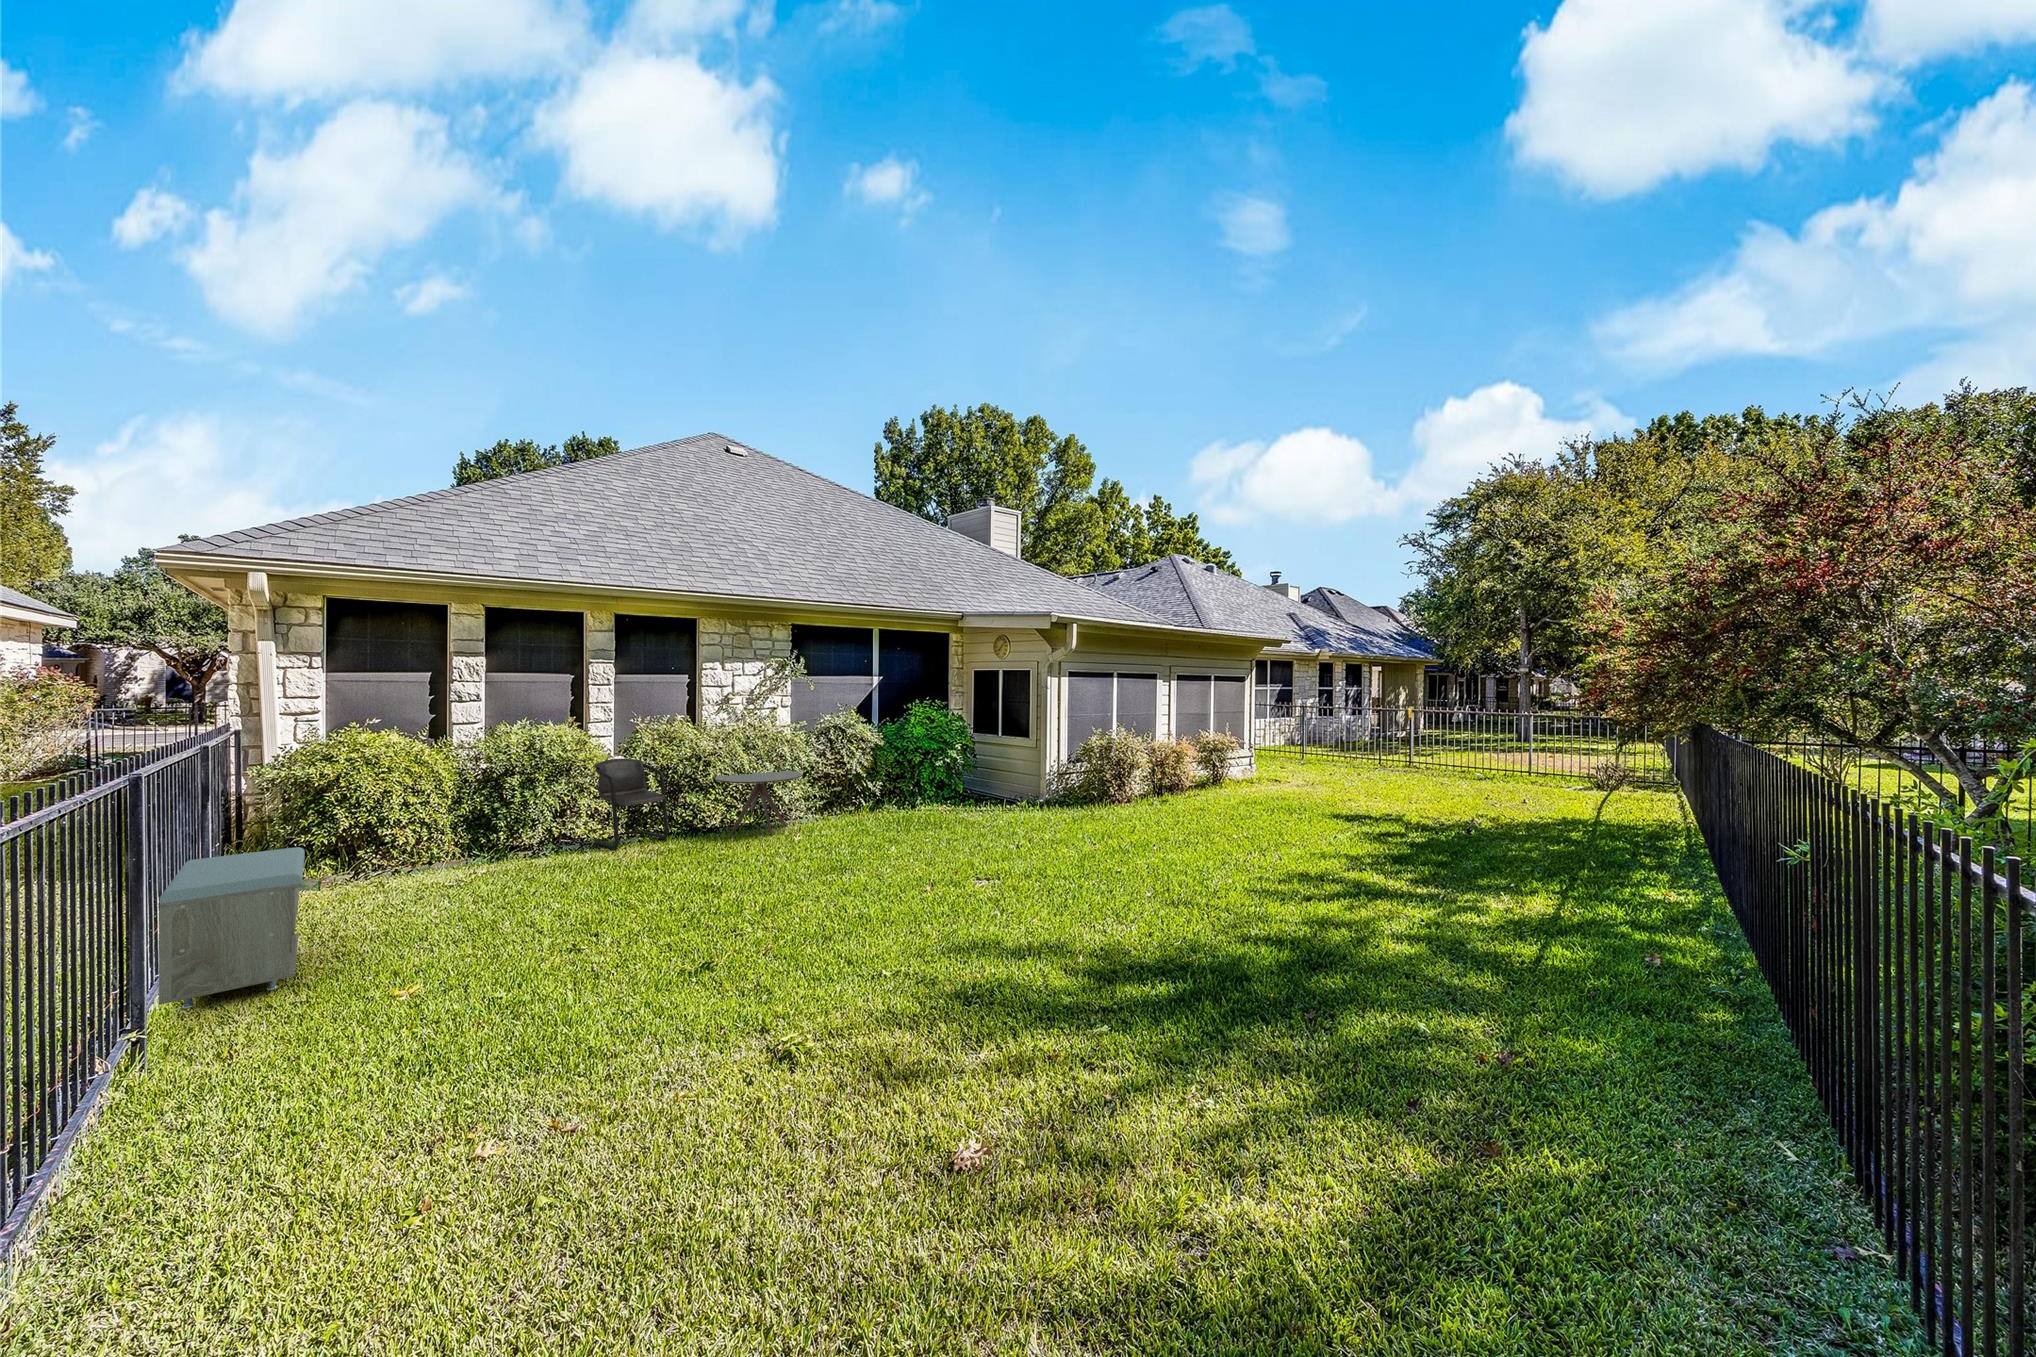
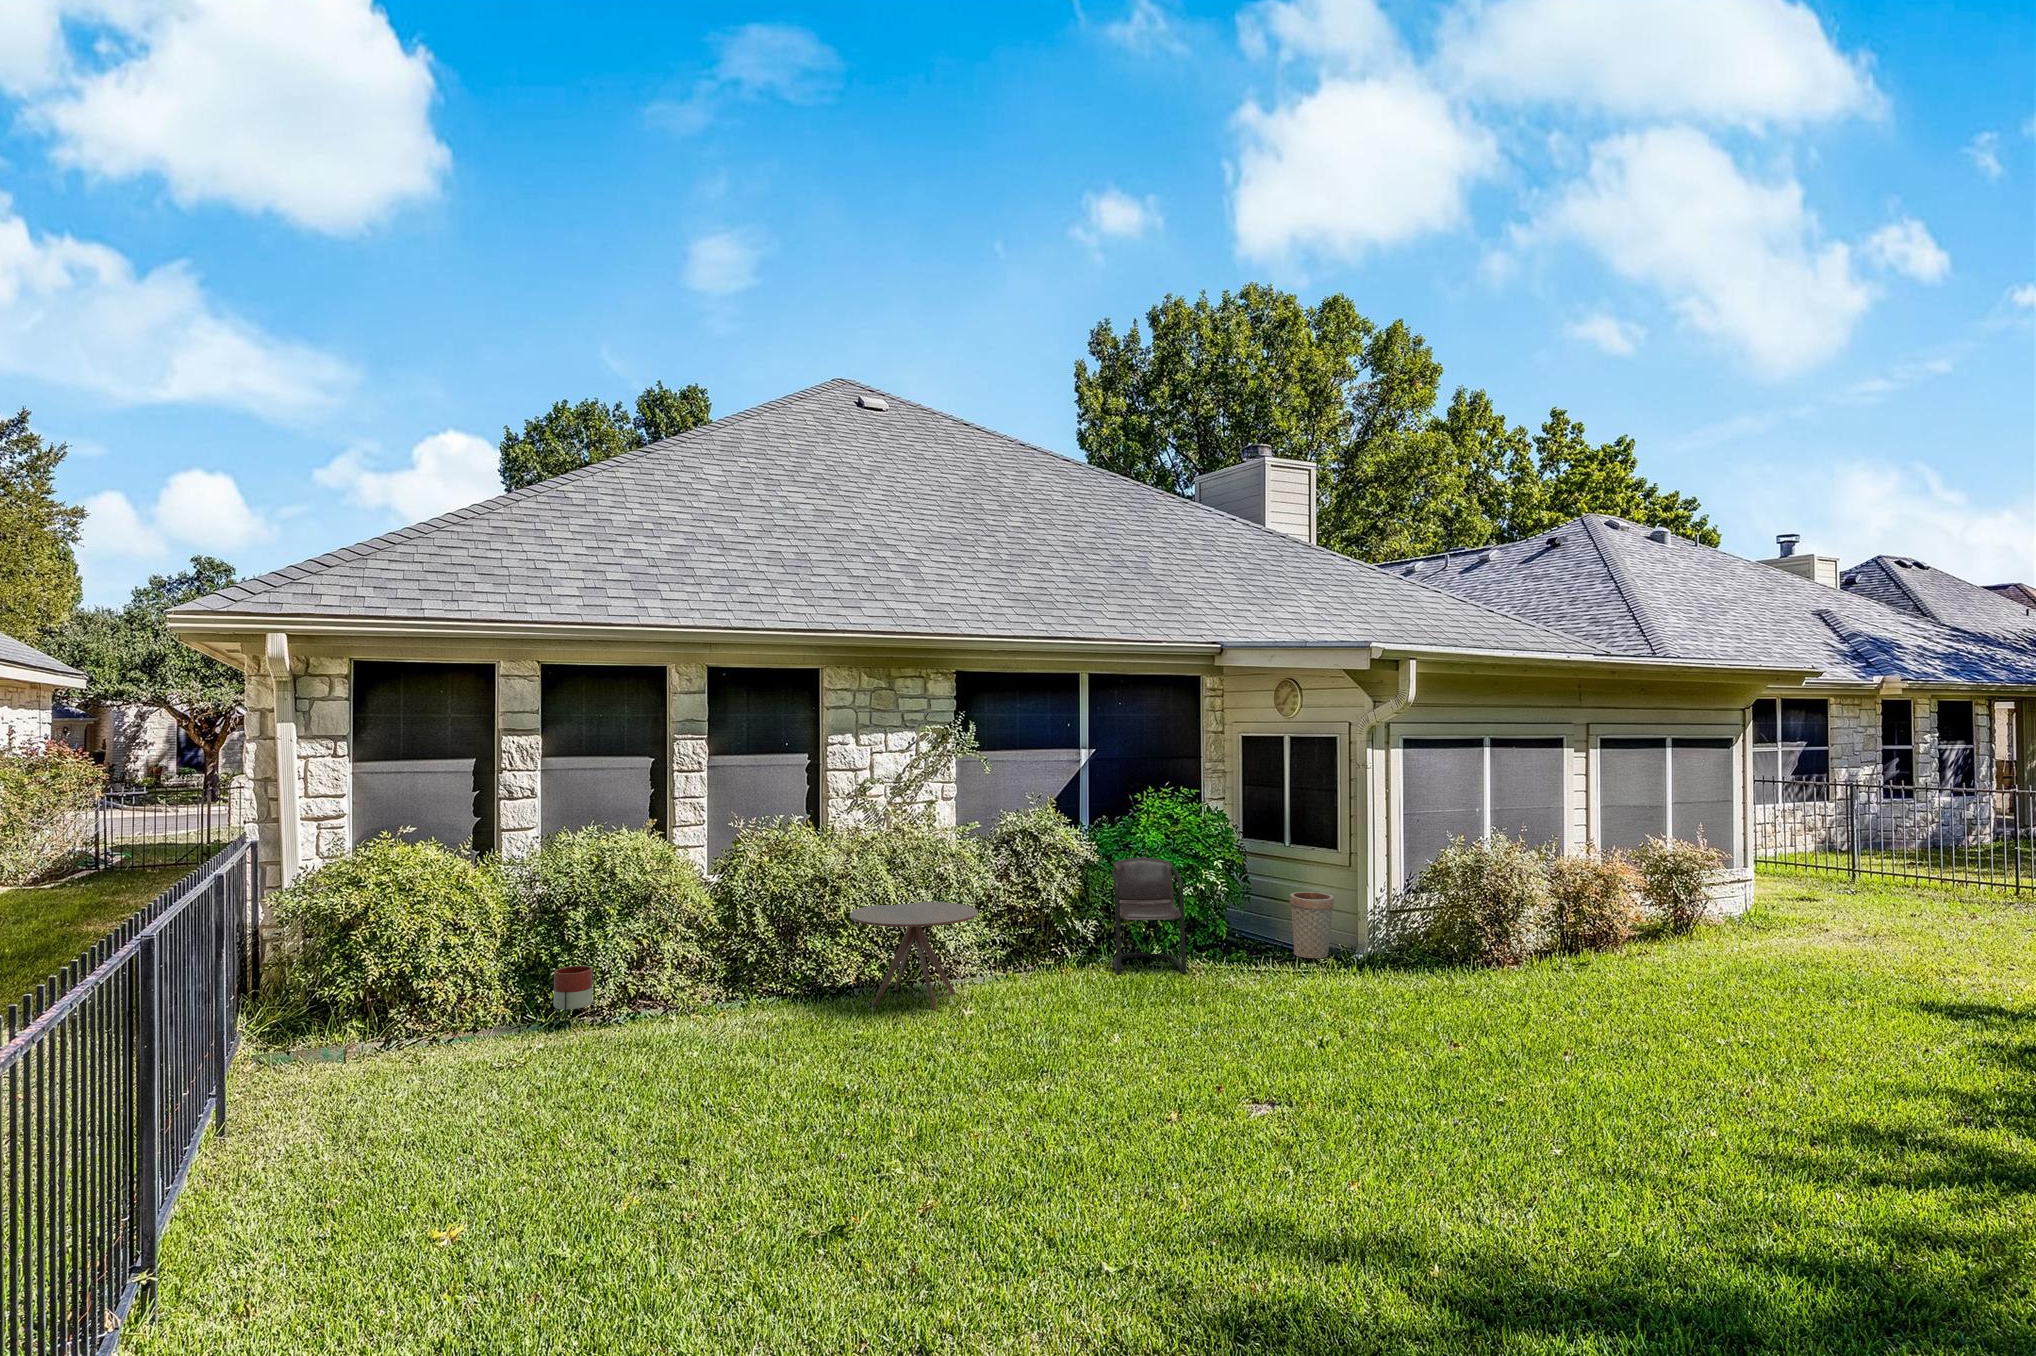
chair: present [593,759,668,850] -> present [1112,857,1186,975]
basket: none [999,763,1024,801] -> present [1290,892,1334,958]
planter: none [494,815,526,858] -> present [553,966,595,1030]
storage bench: present [159,847,305,1009] -> none [169,1026,334,1265]

